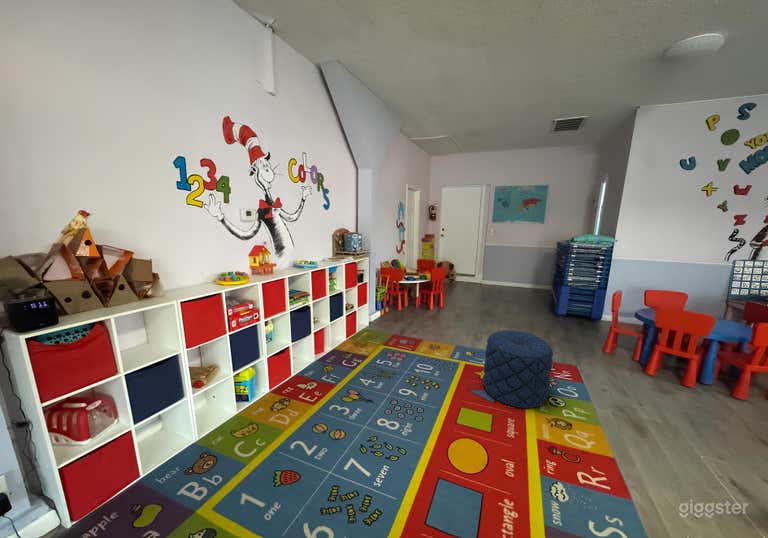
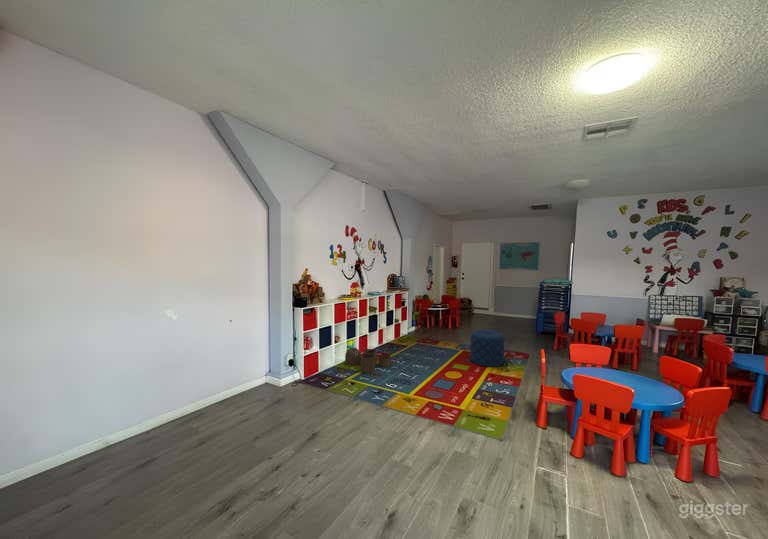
woven basket: none [230,385,333,460] -> present [345,348,392,373]

